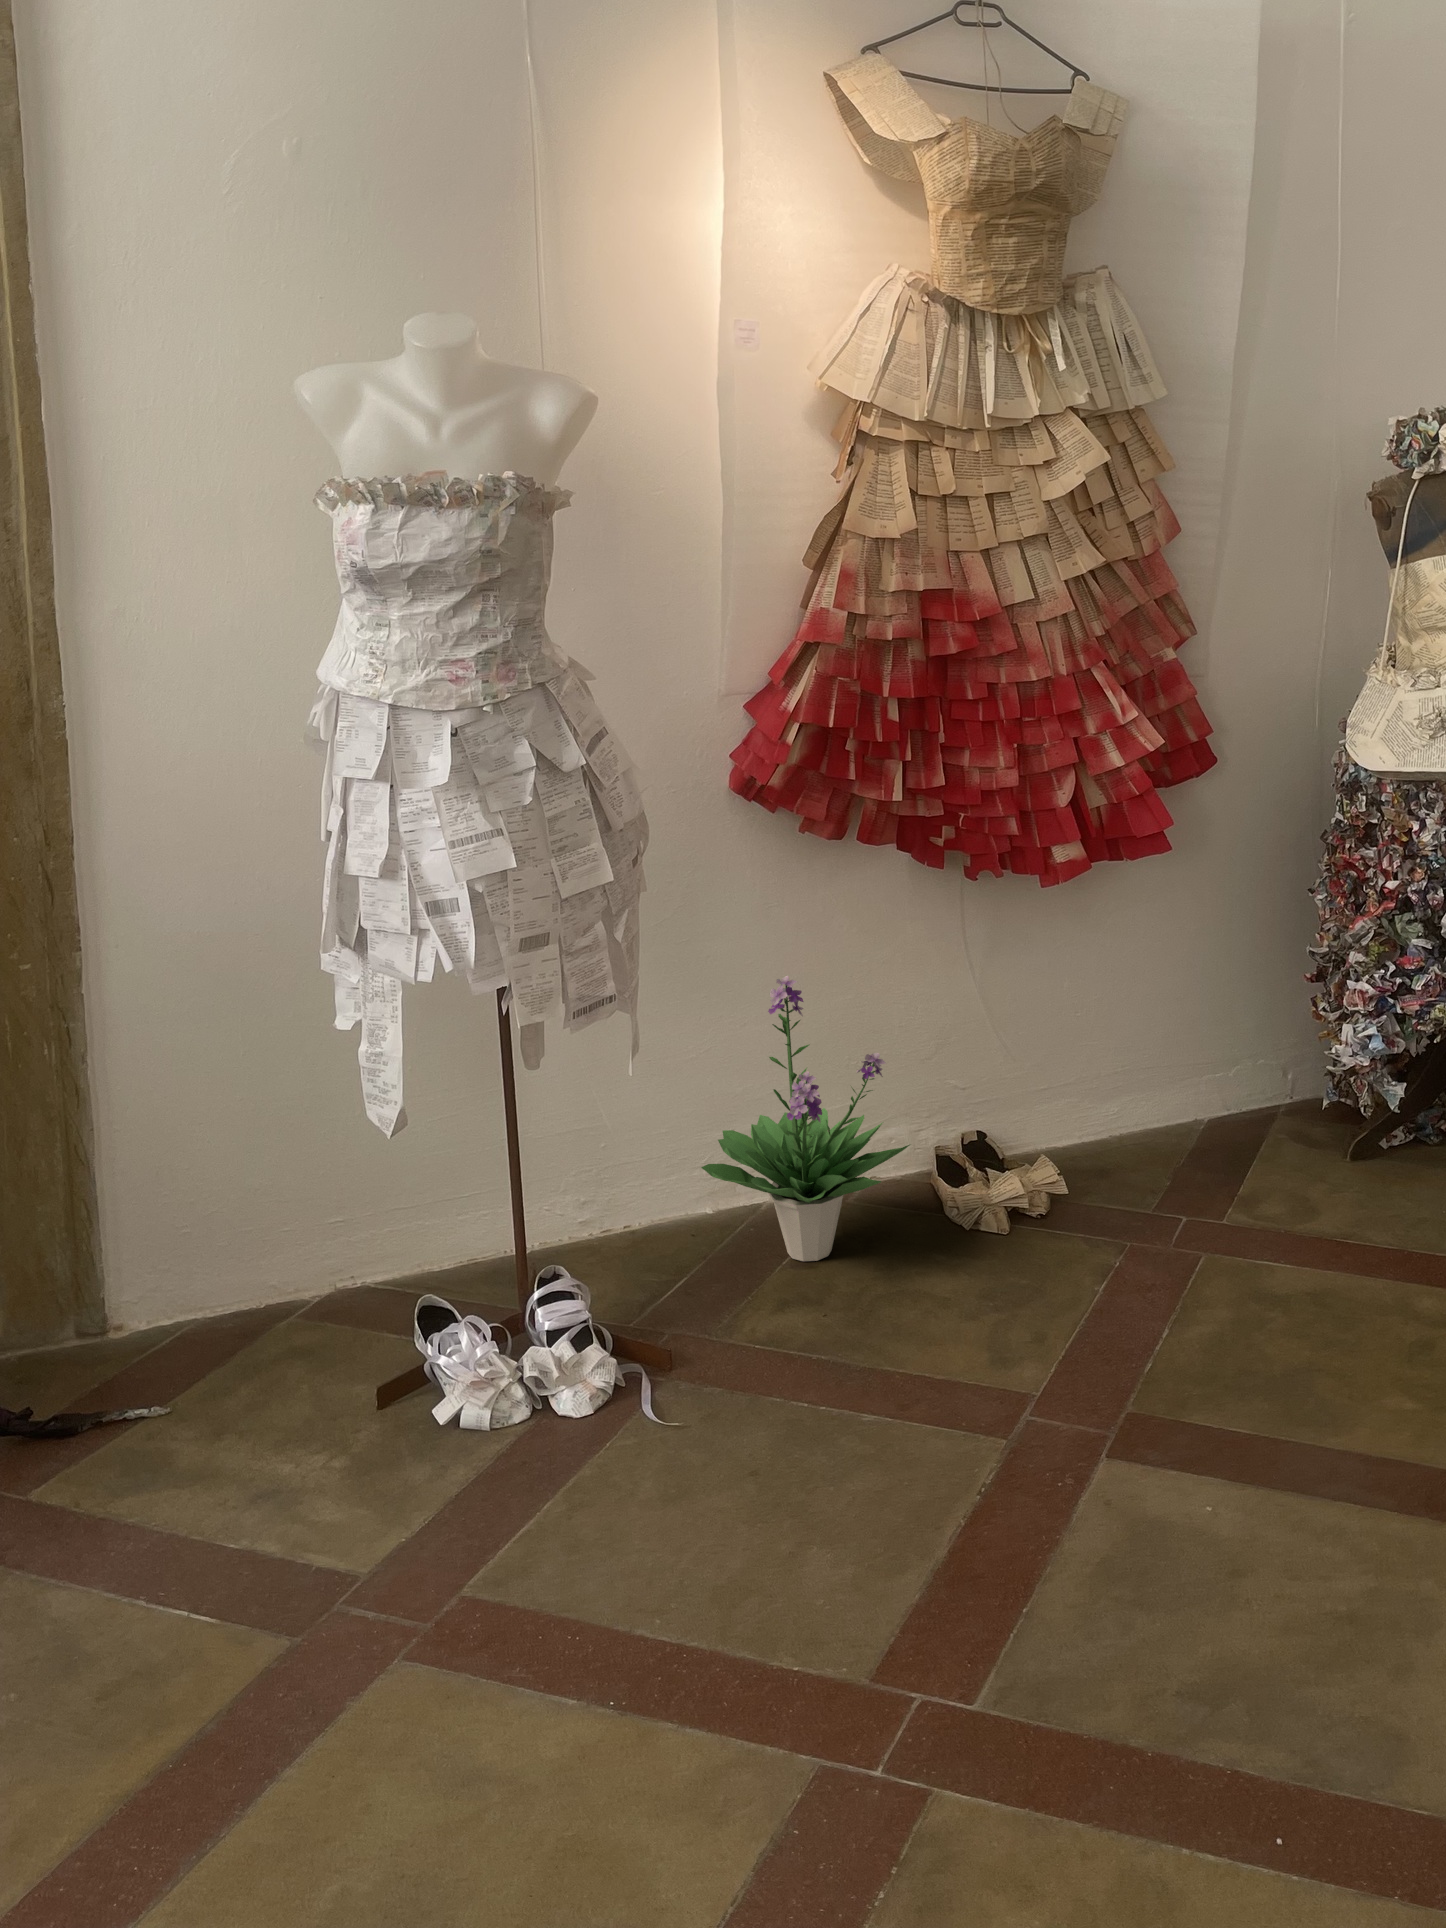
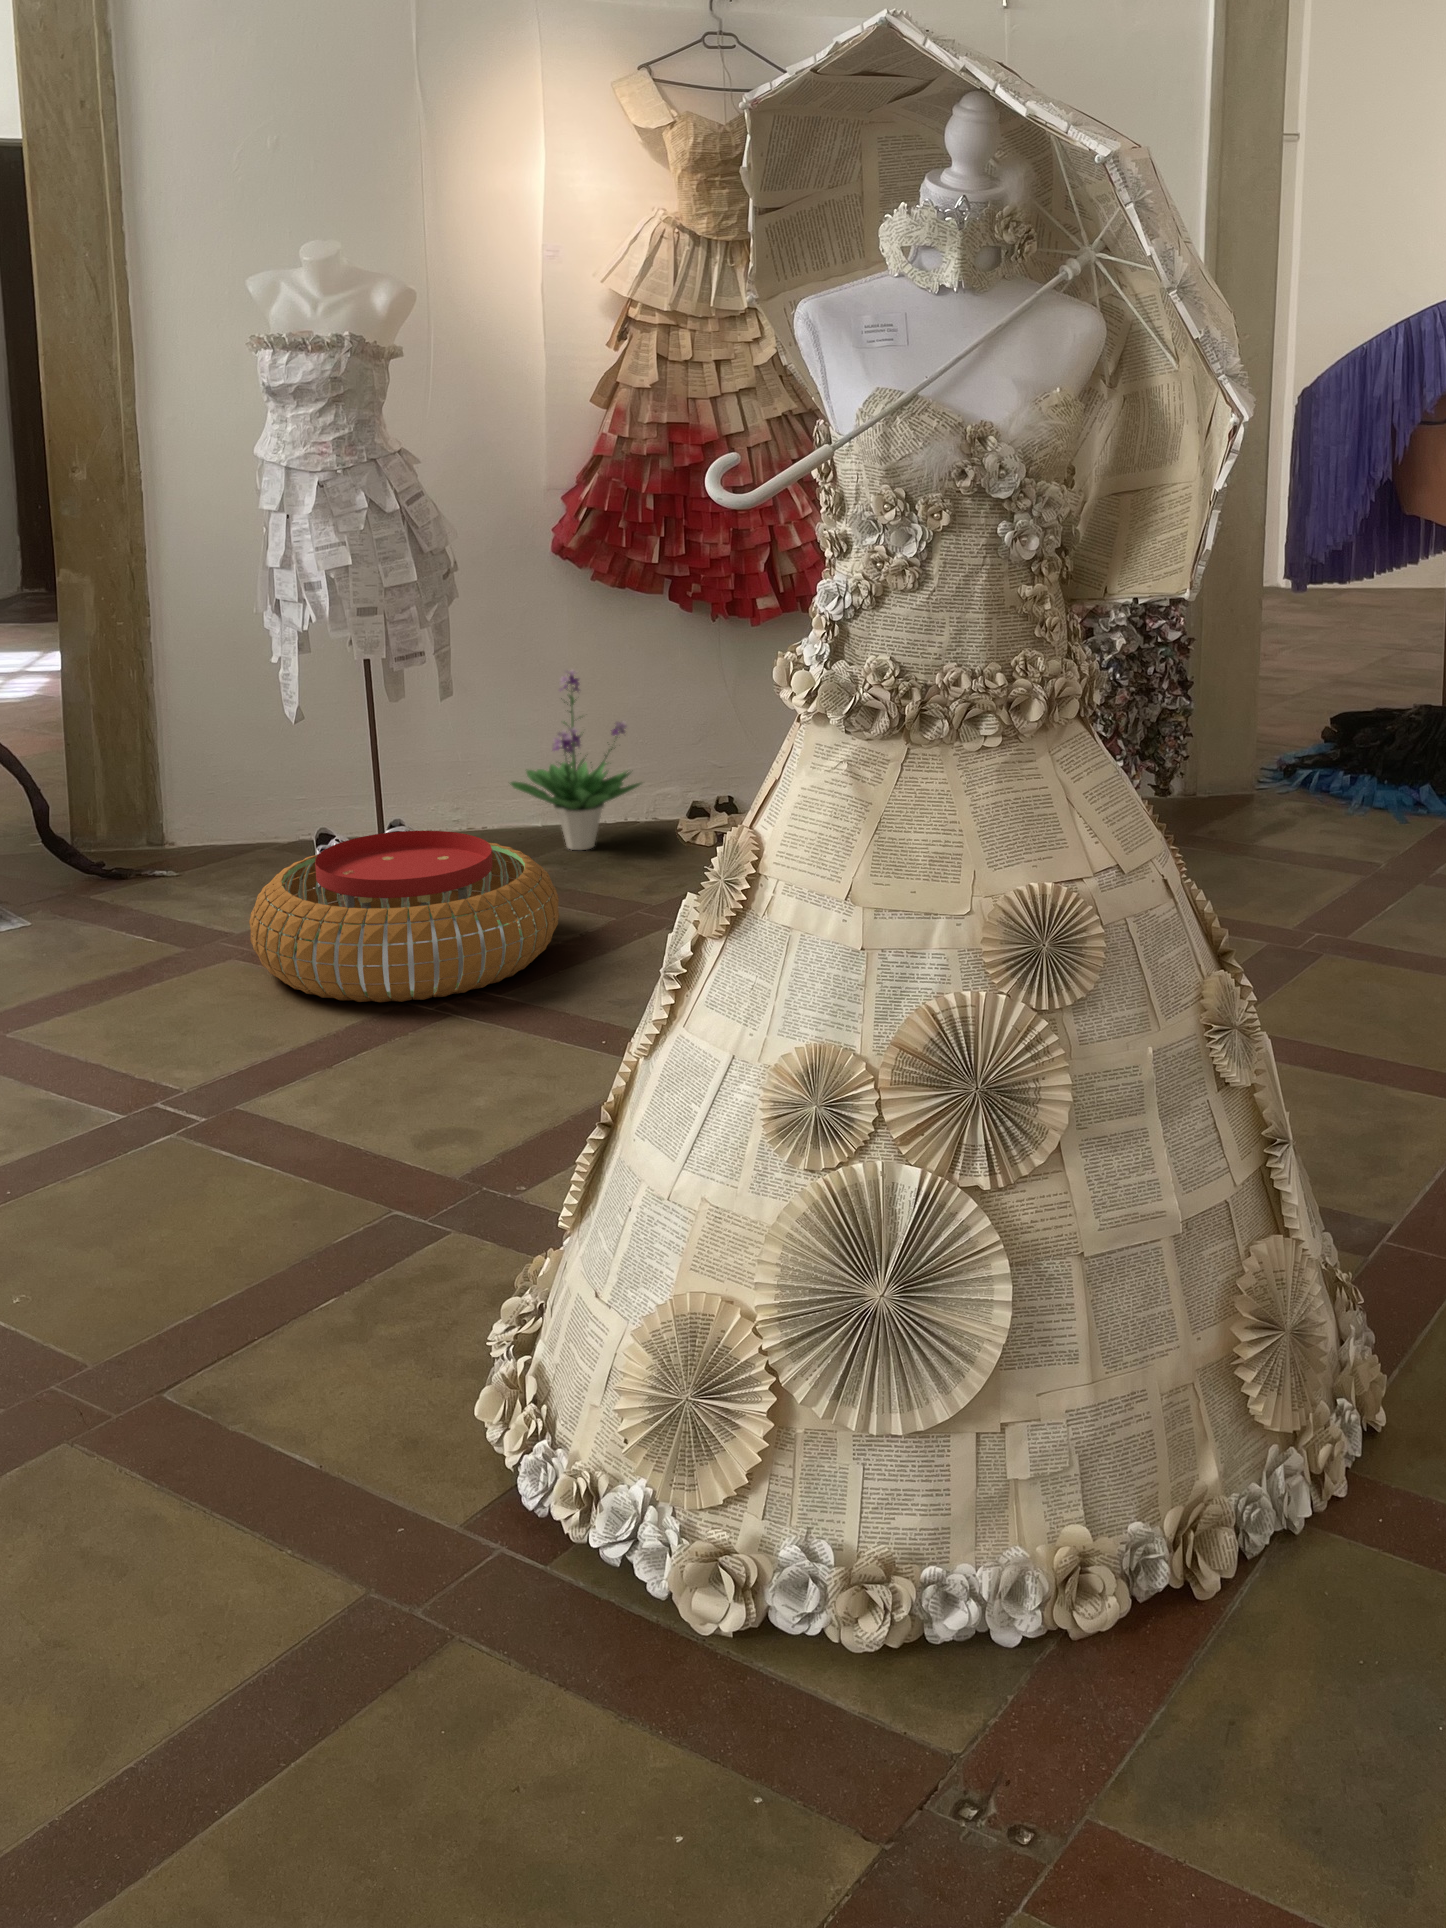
pouf: none [430,1335,991,1772] -> present [249,831,559,1002]

